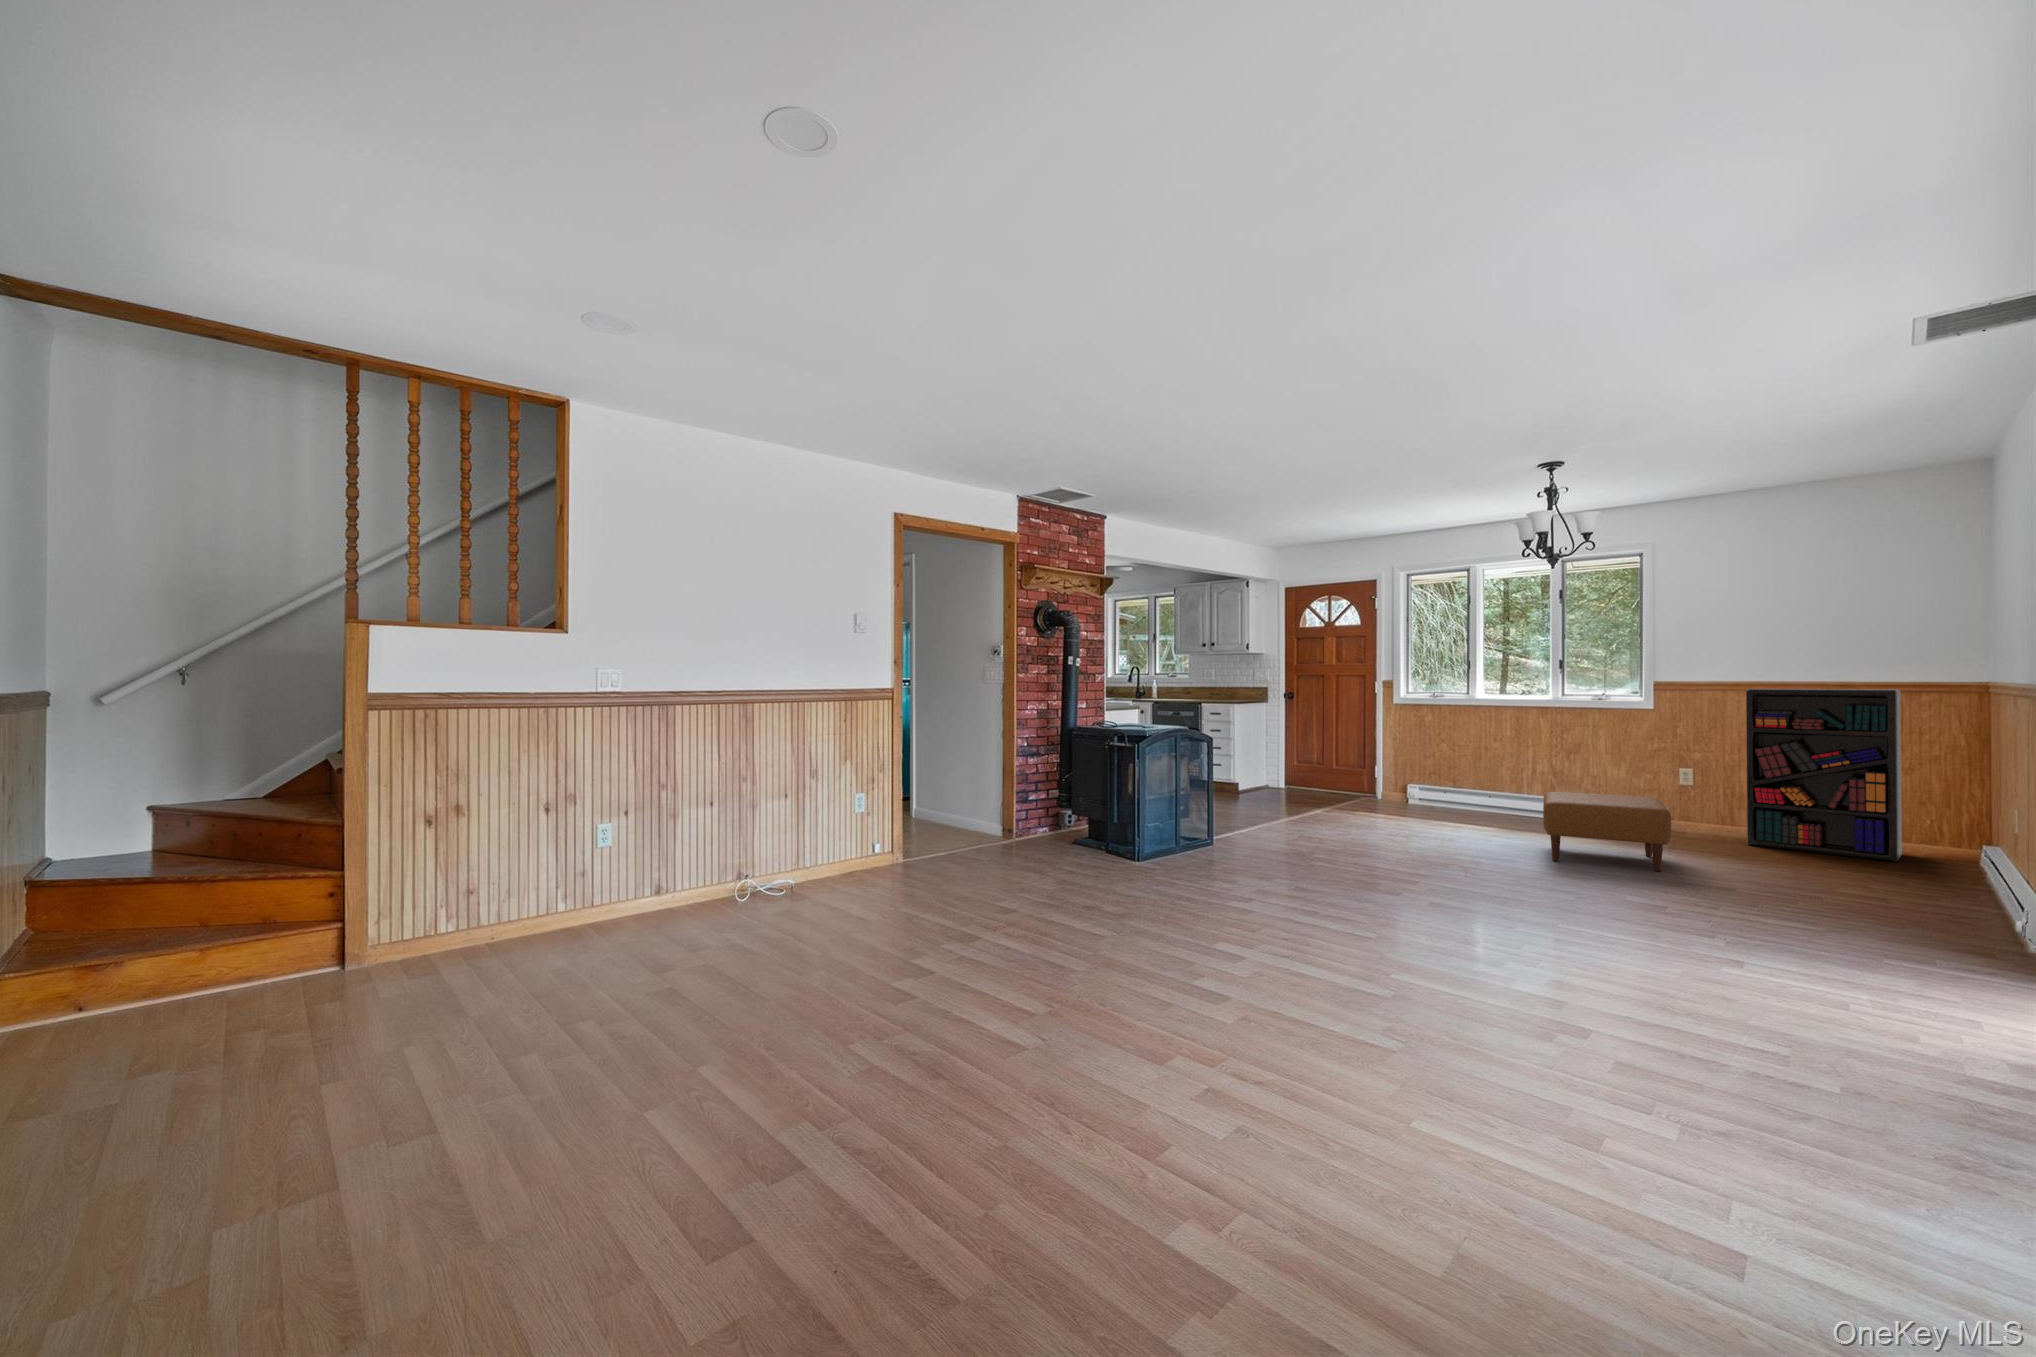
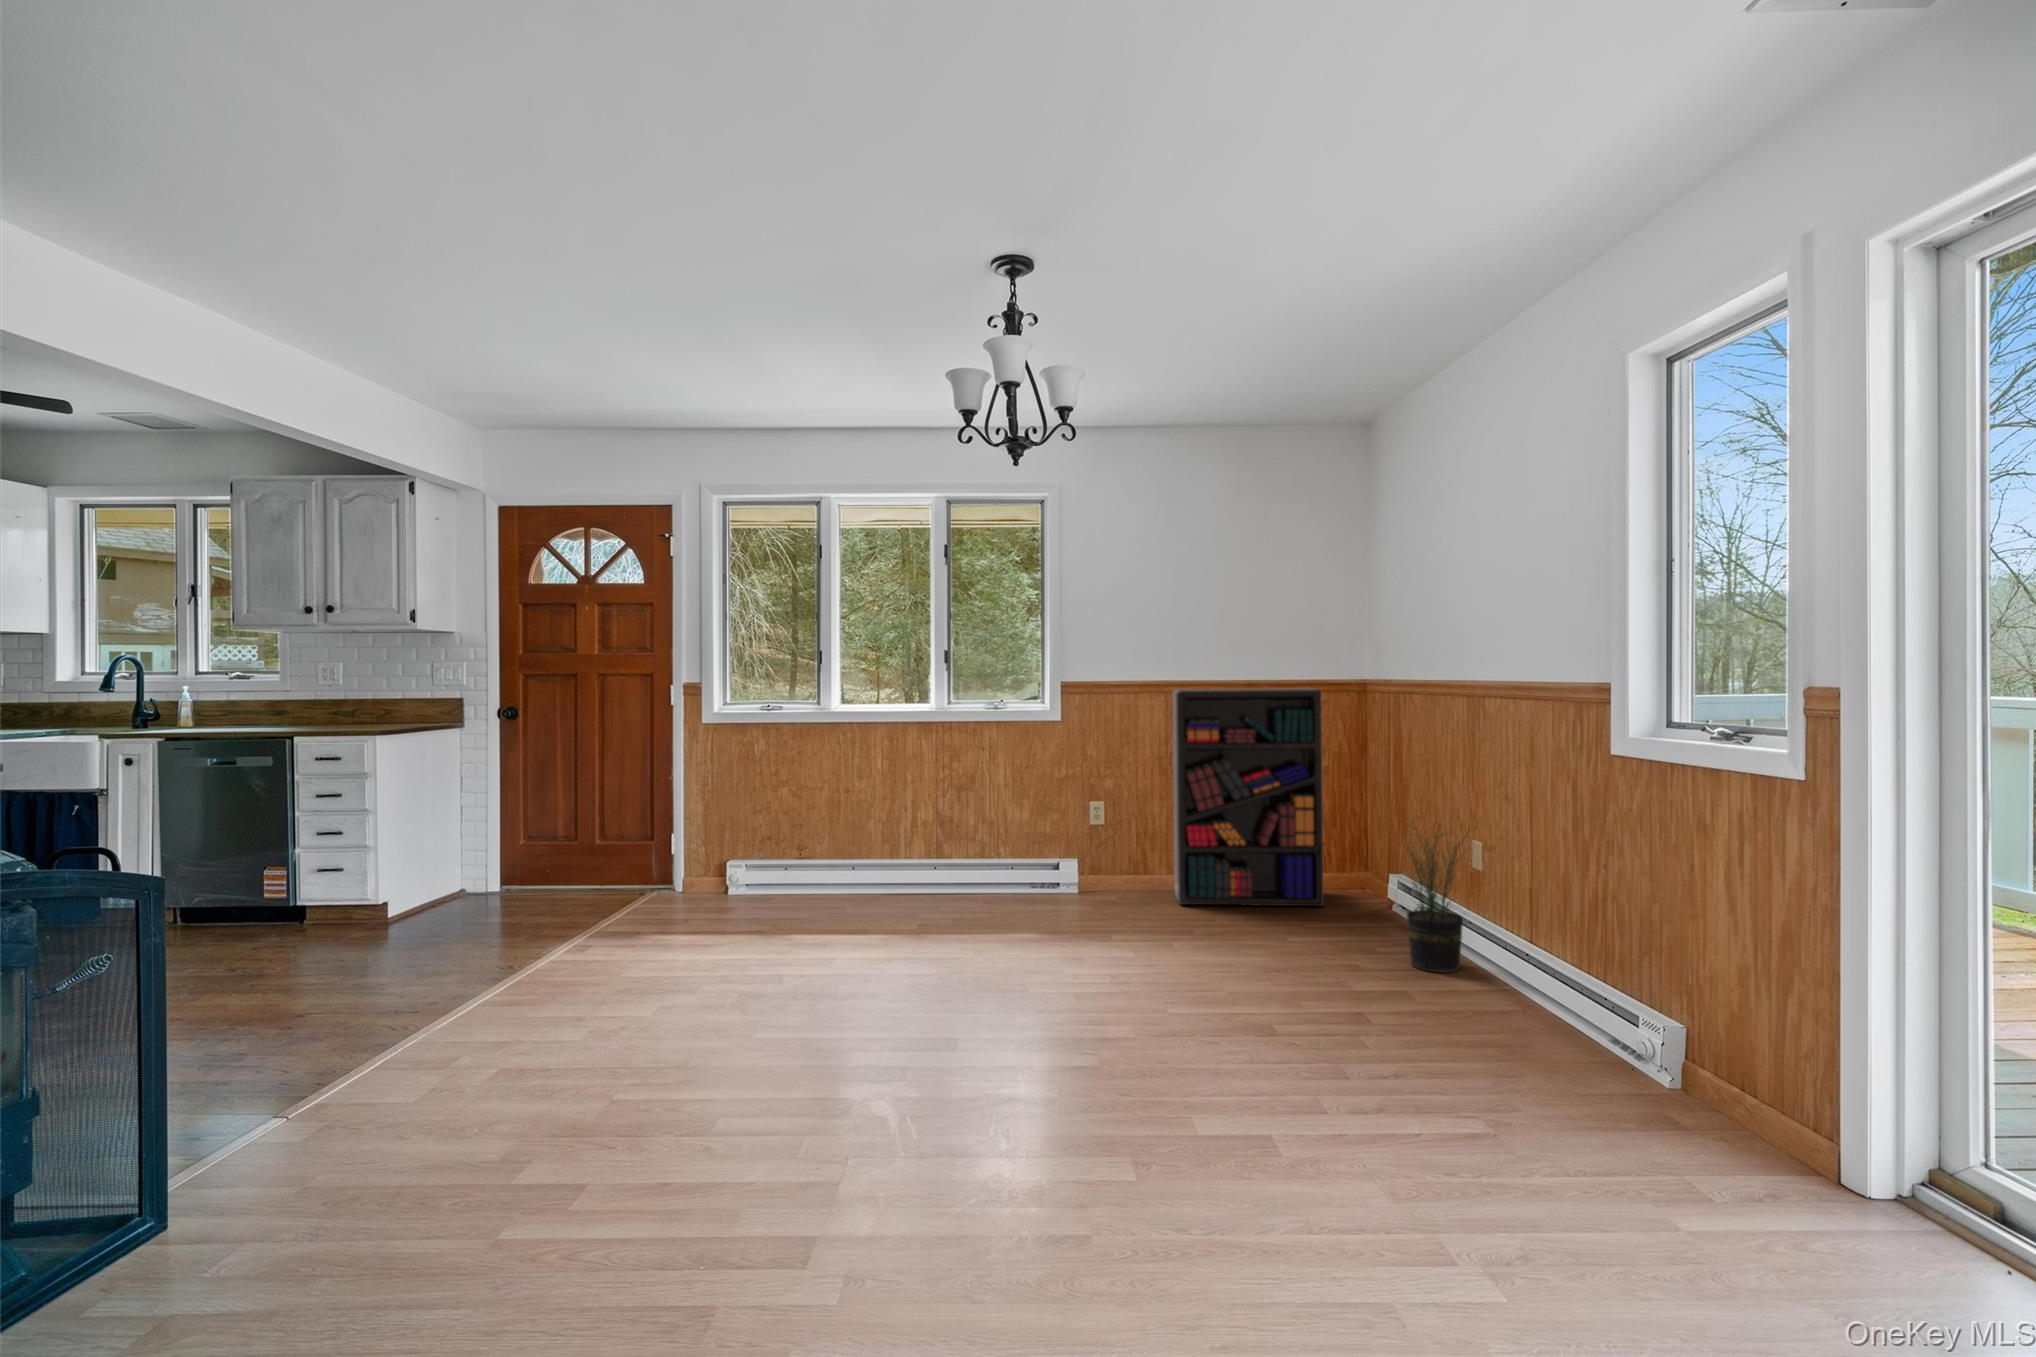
potted plant: none [1894,782,2001,900] -> present [1406,820,1469,973]
ottoman: present [1543,792,1671,871] -> none [972,866,1174,1011]

